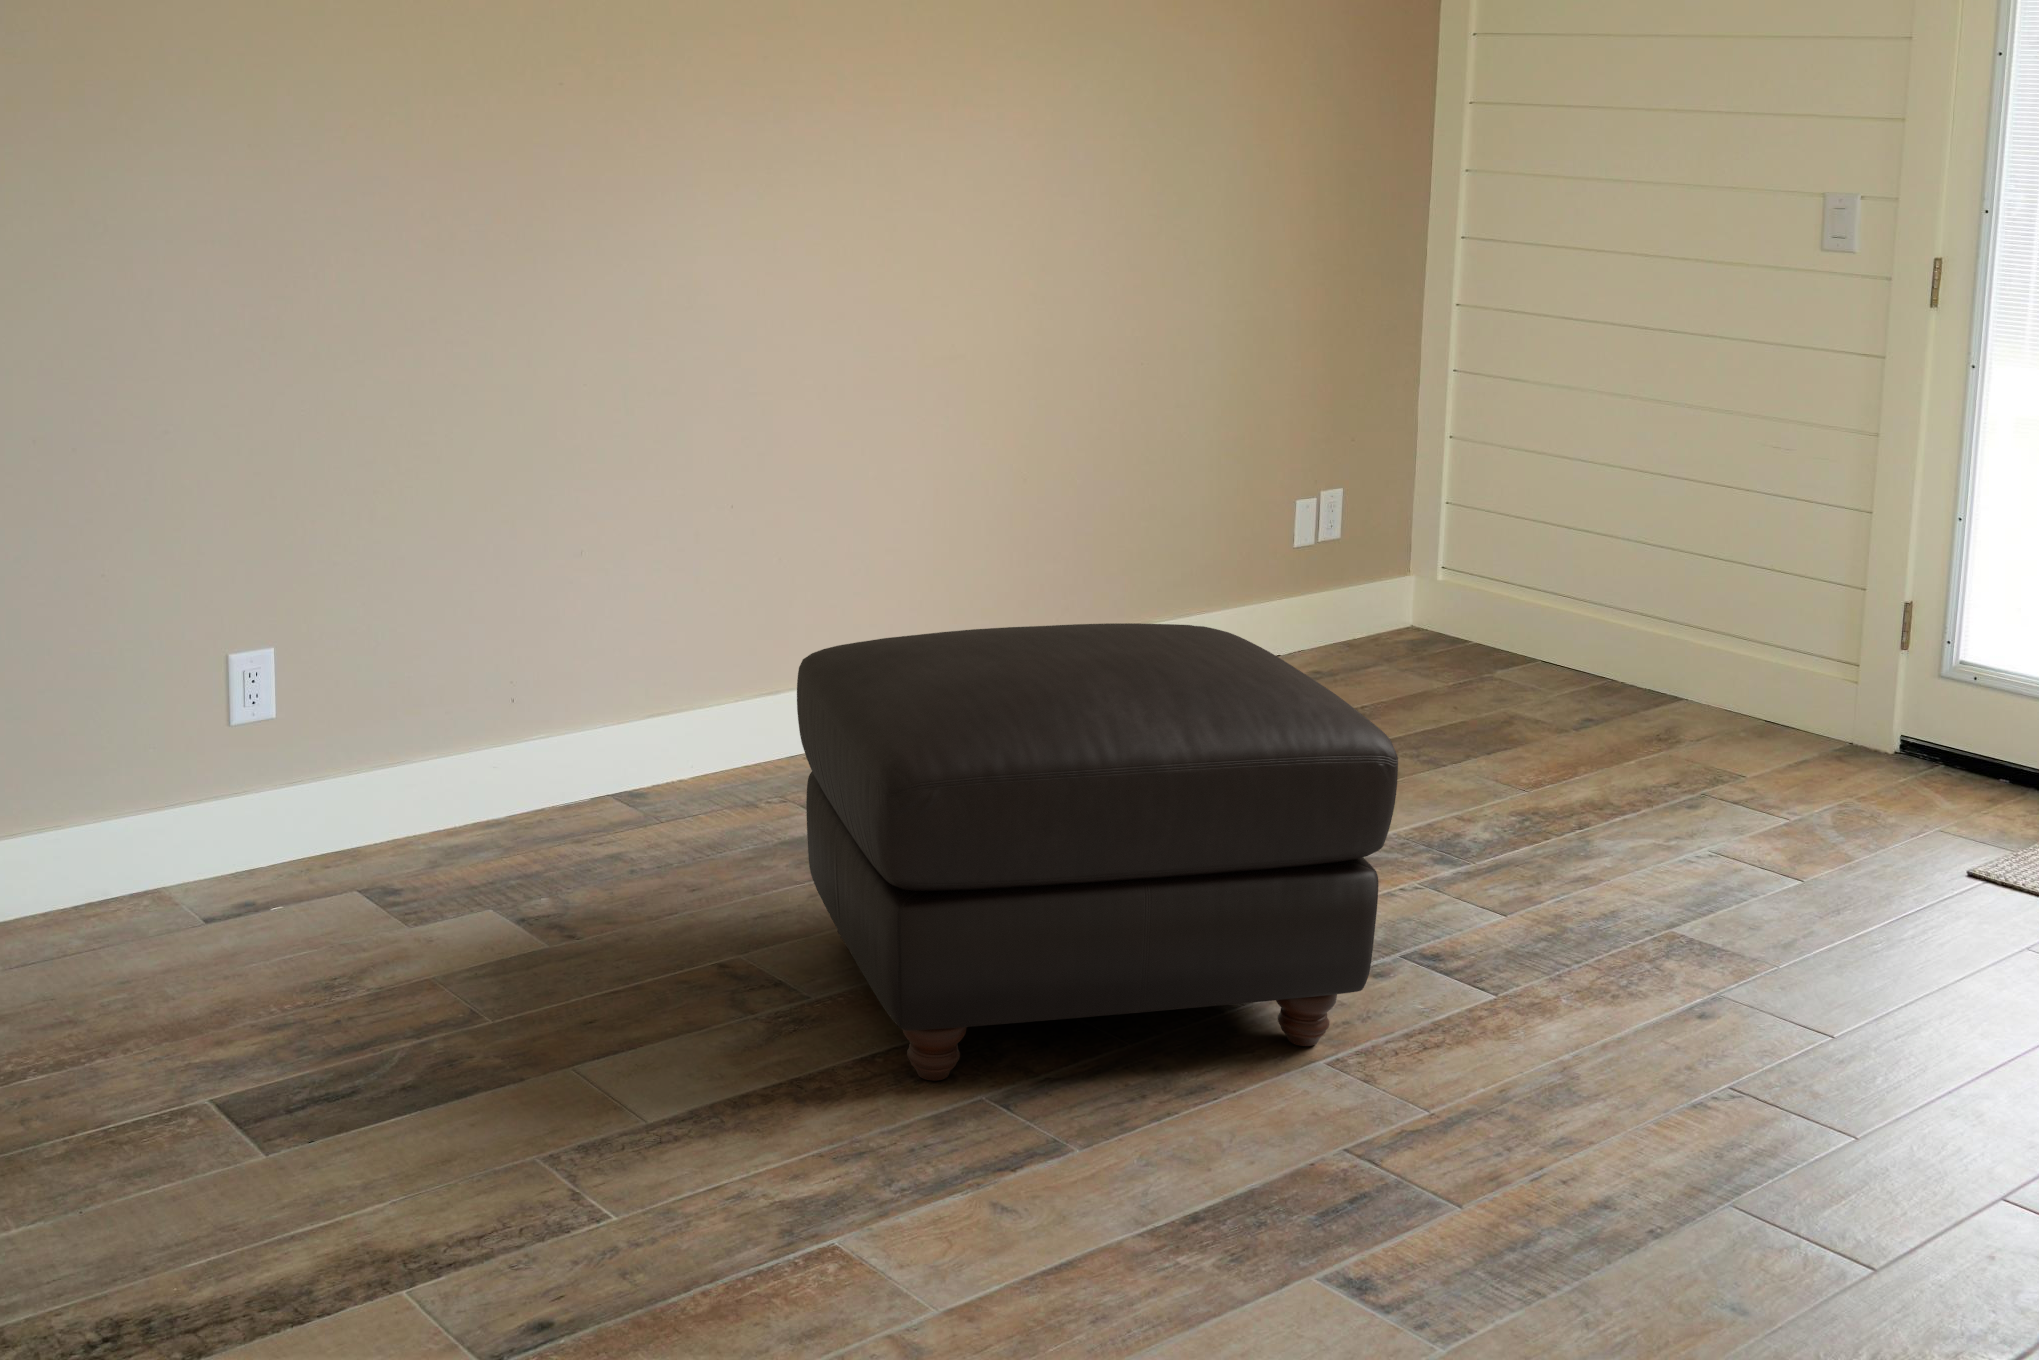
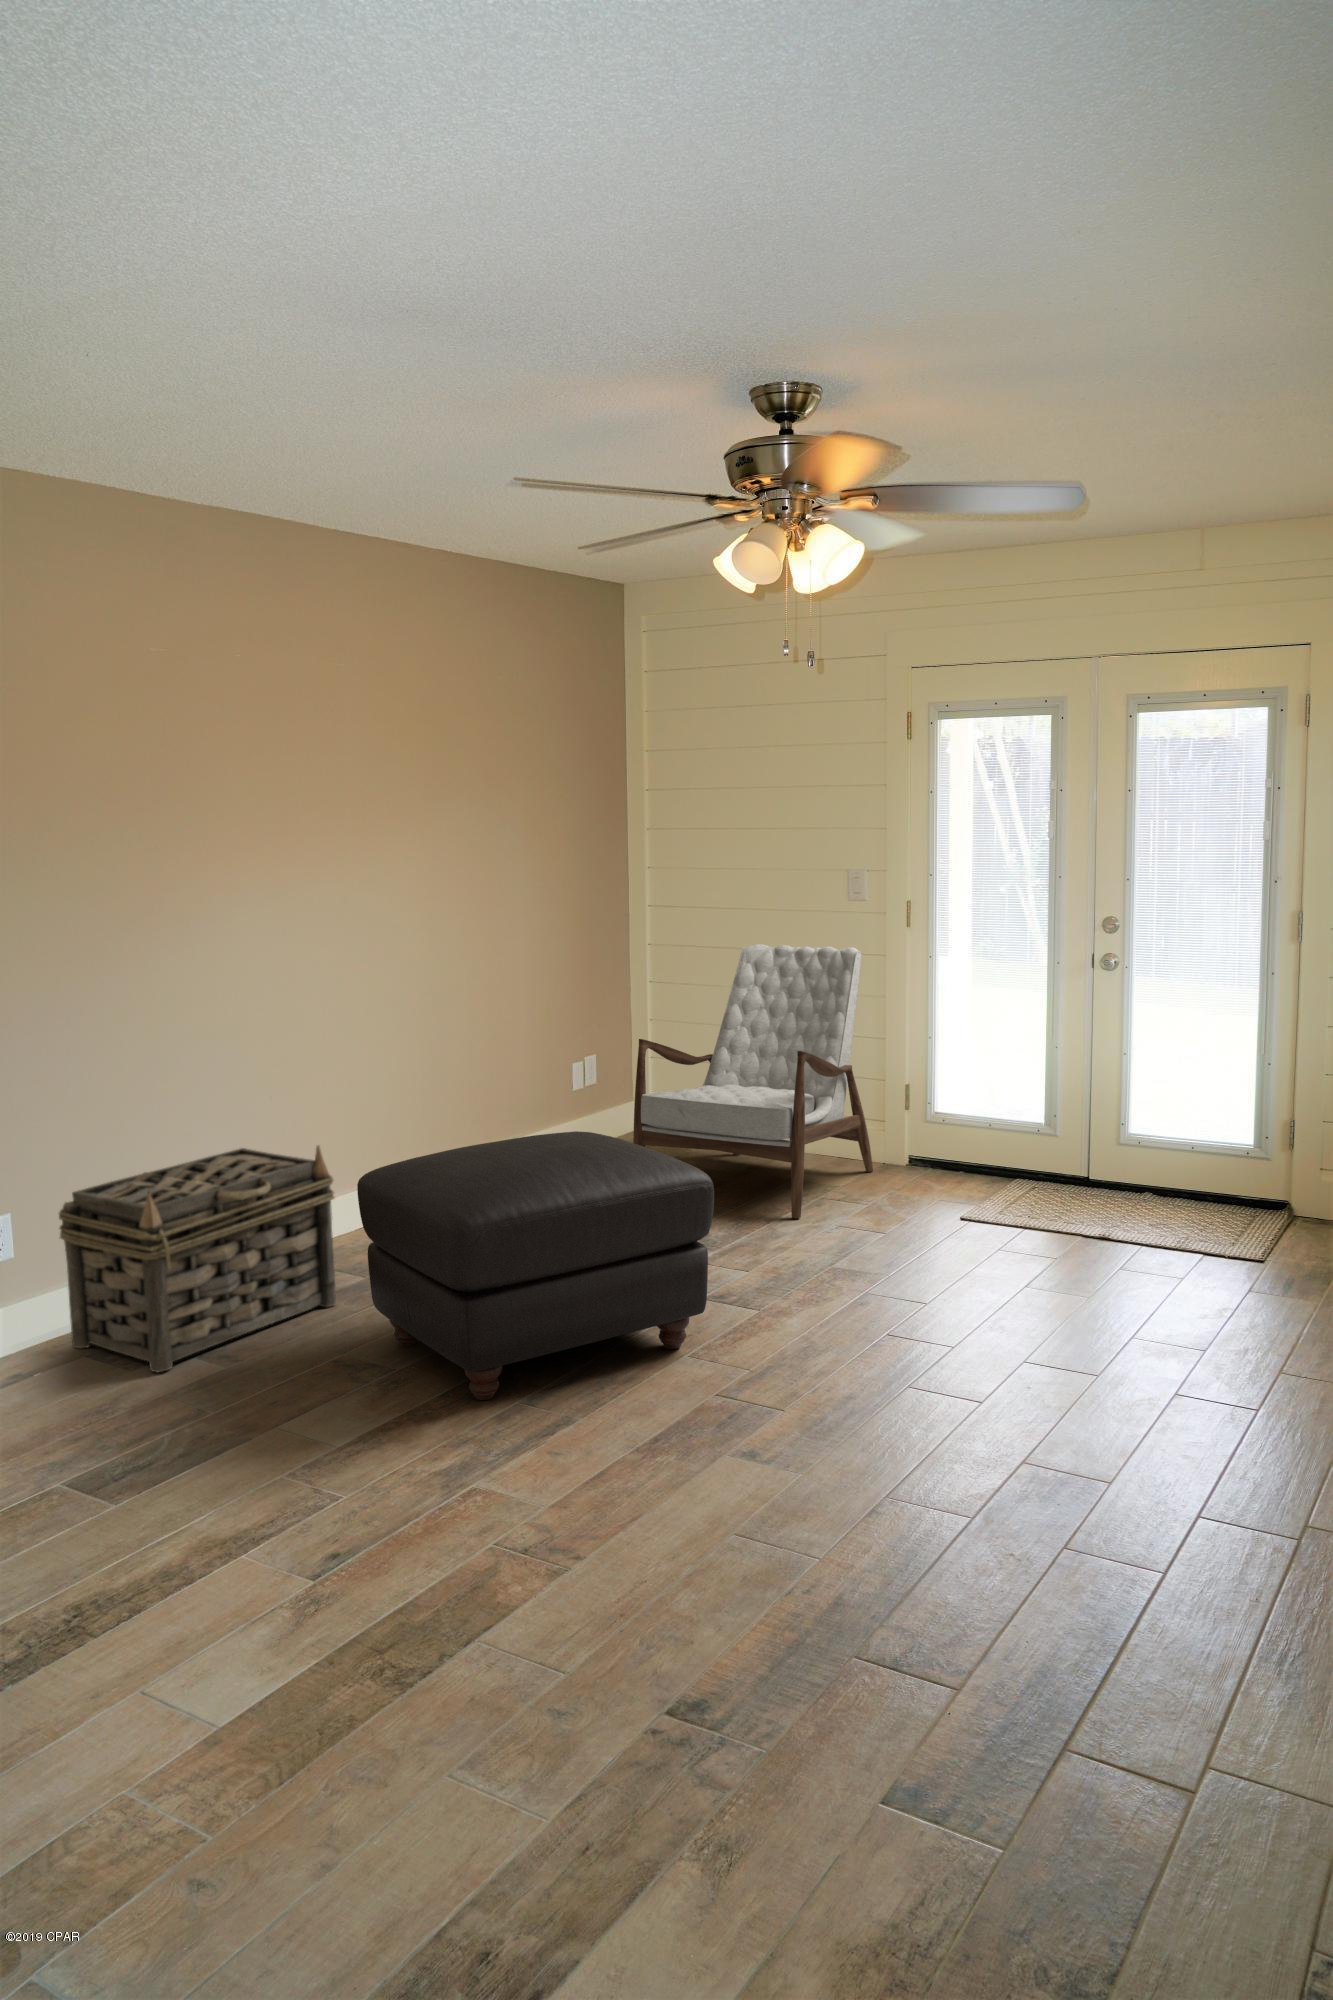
armchair: none [1358,322,1831,825] -> present [633,944,873,1218]
basket: none [367,581,796,925] -> present [59,1146,336,1372]

